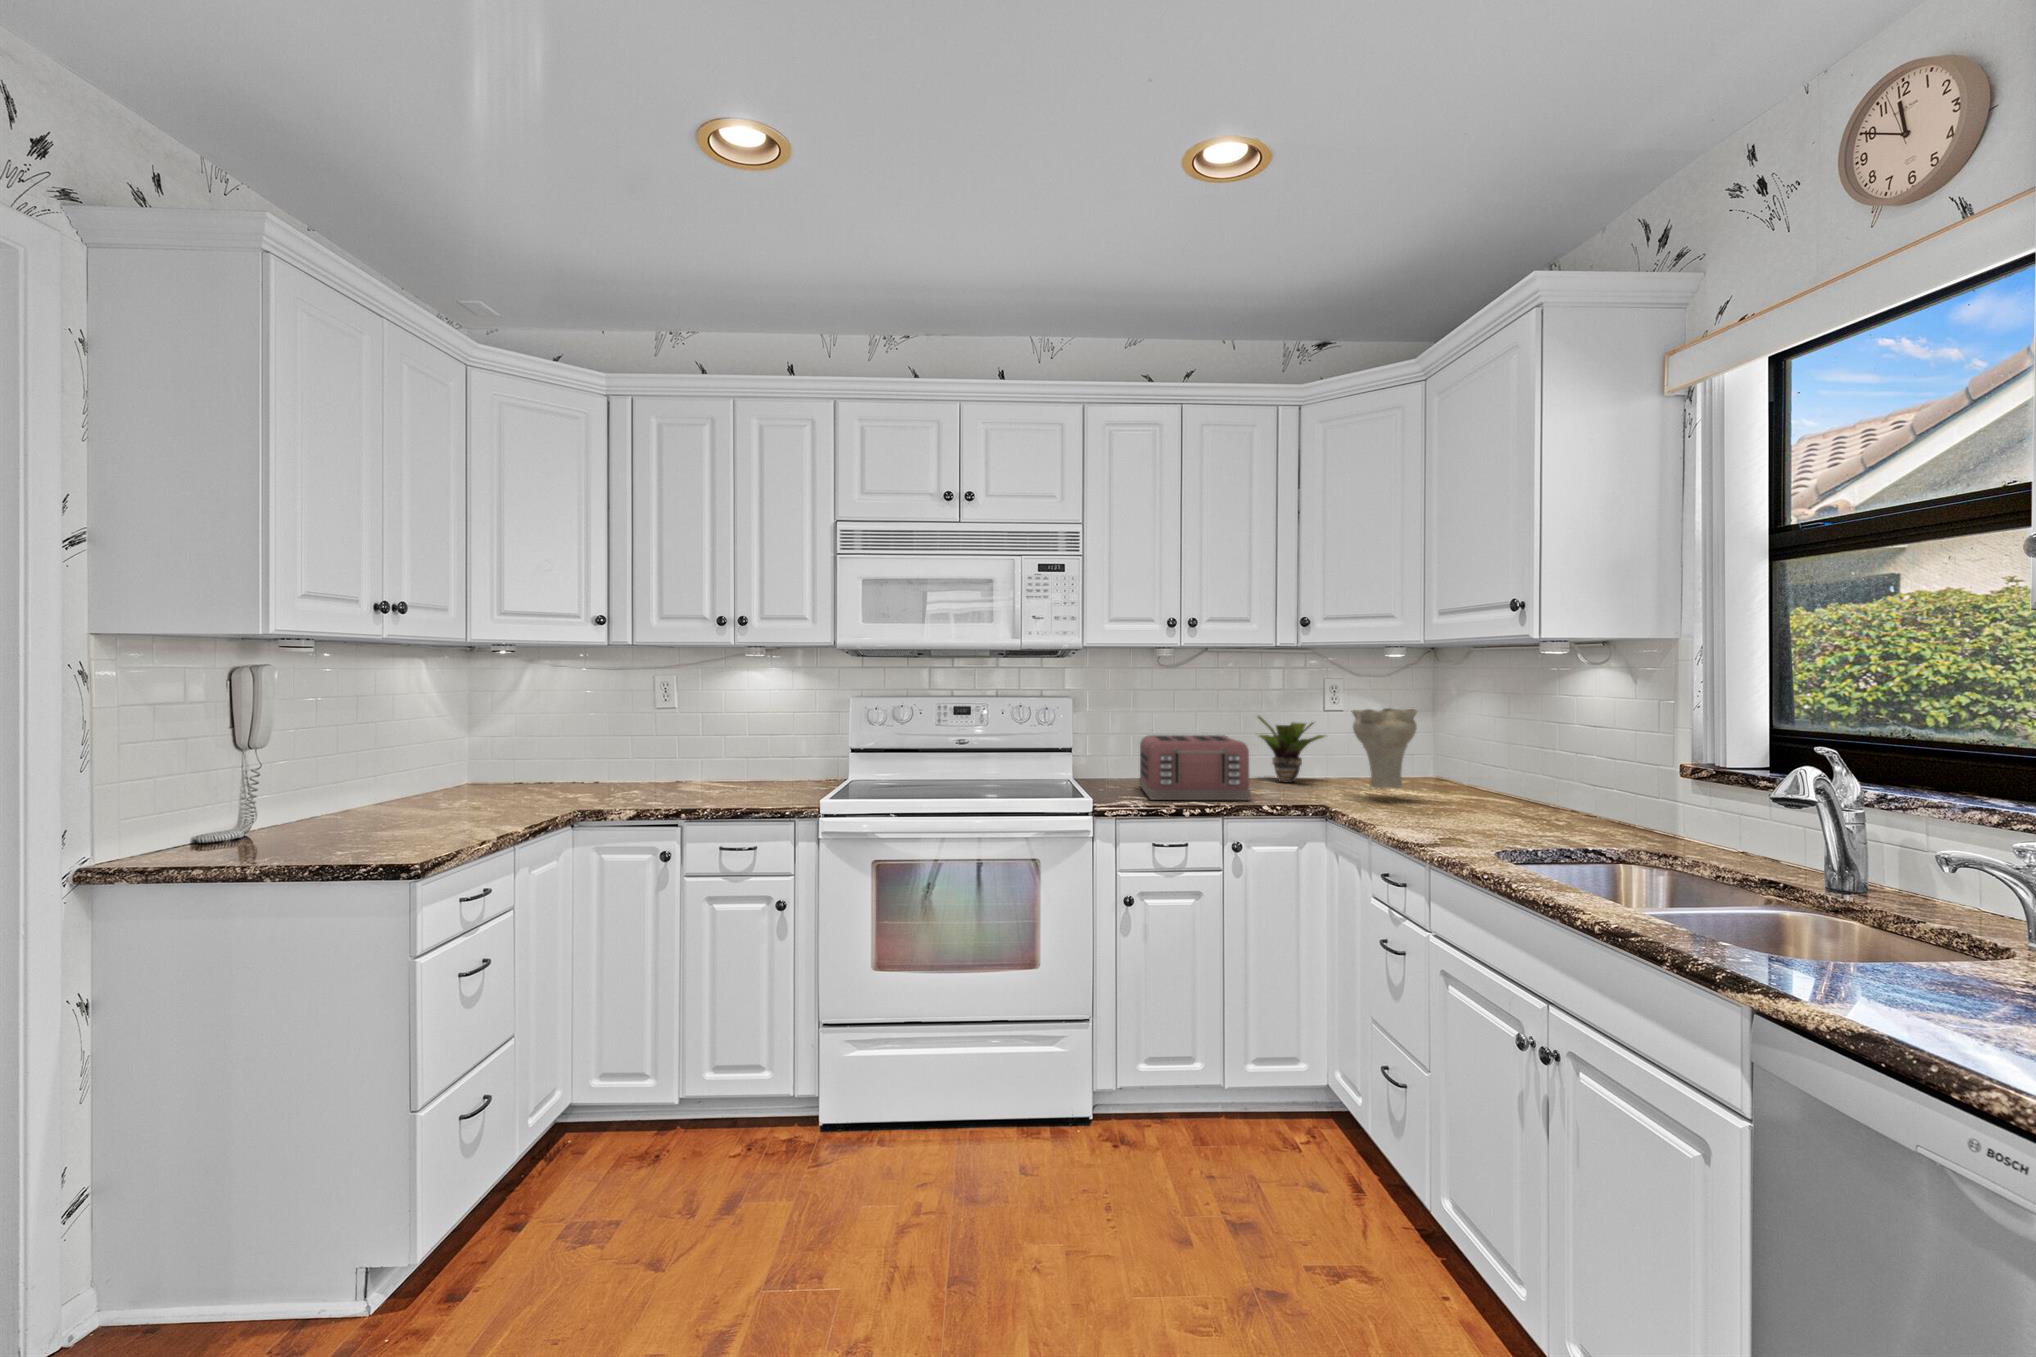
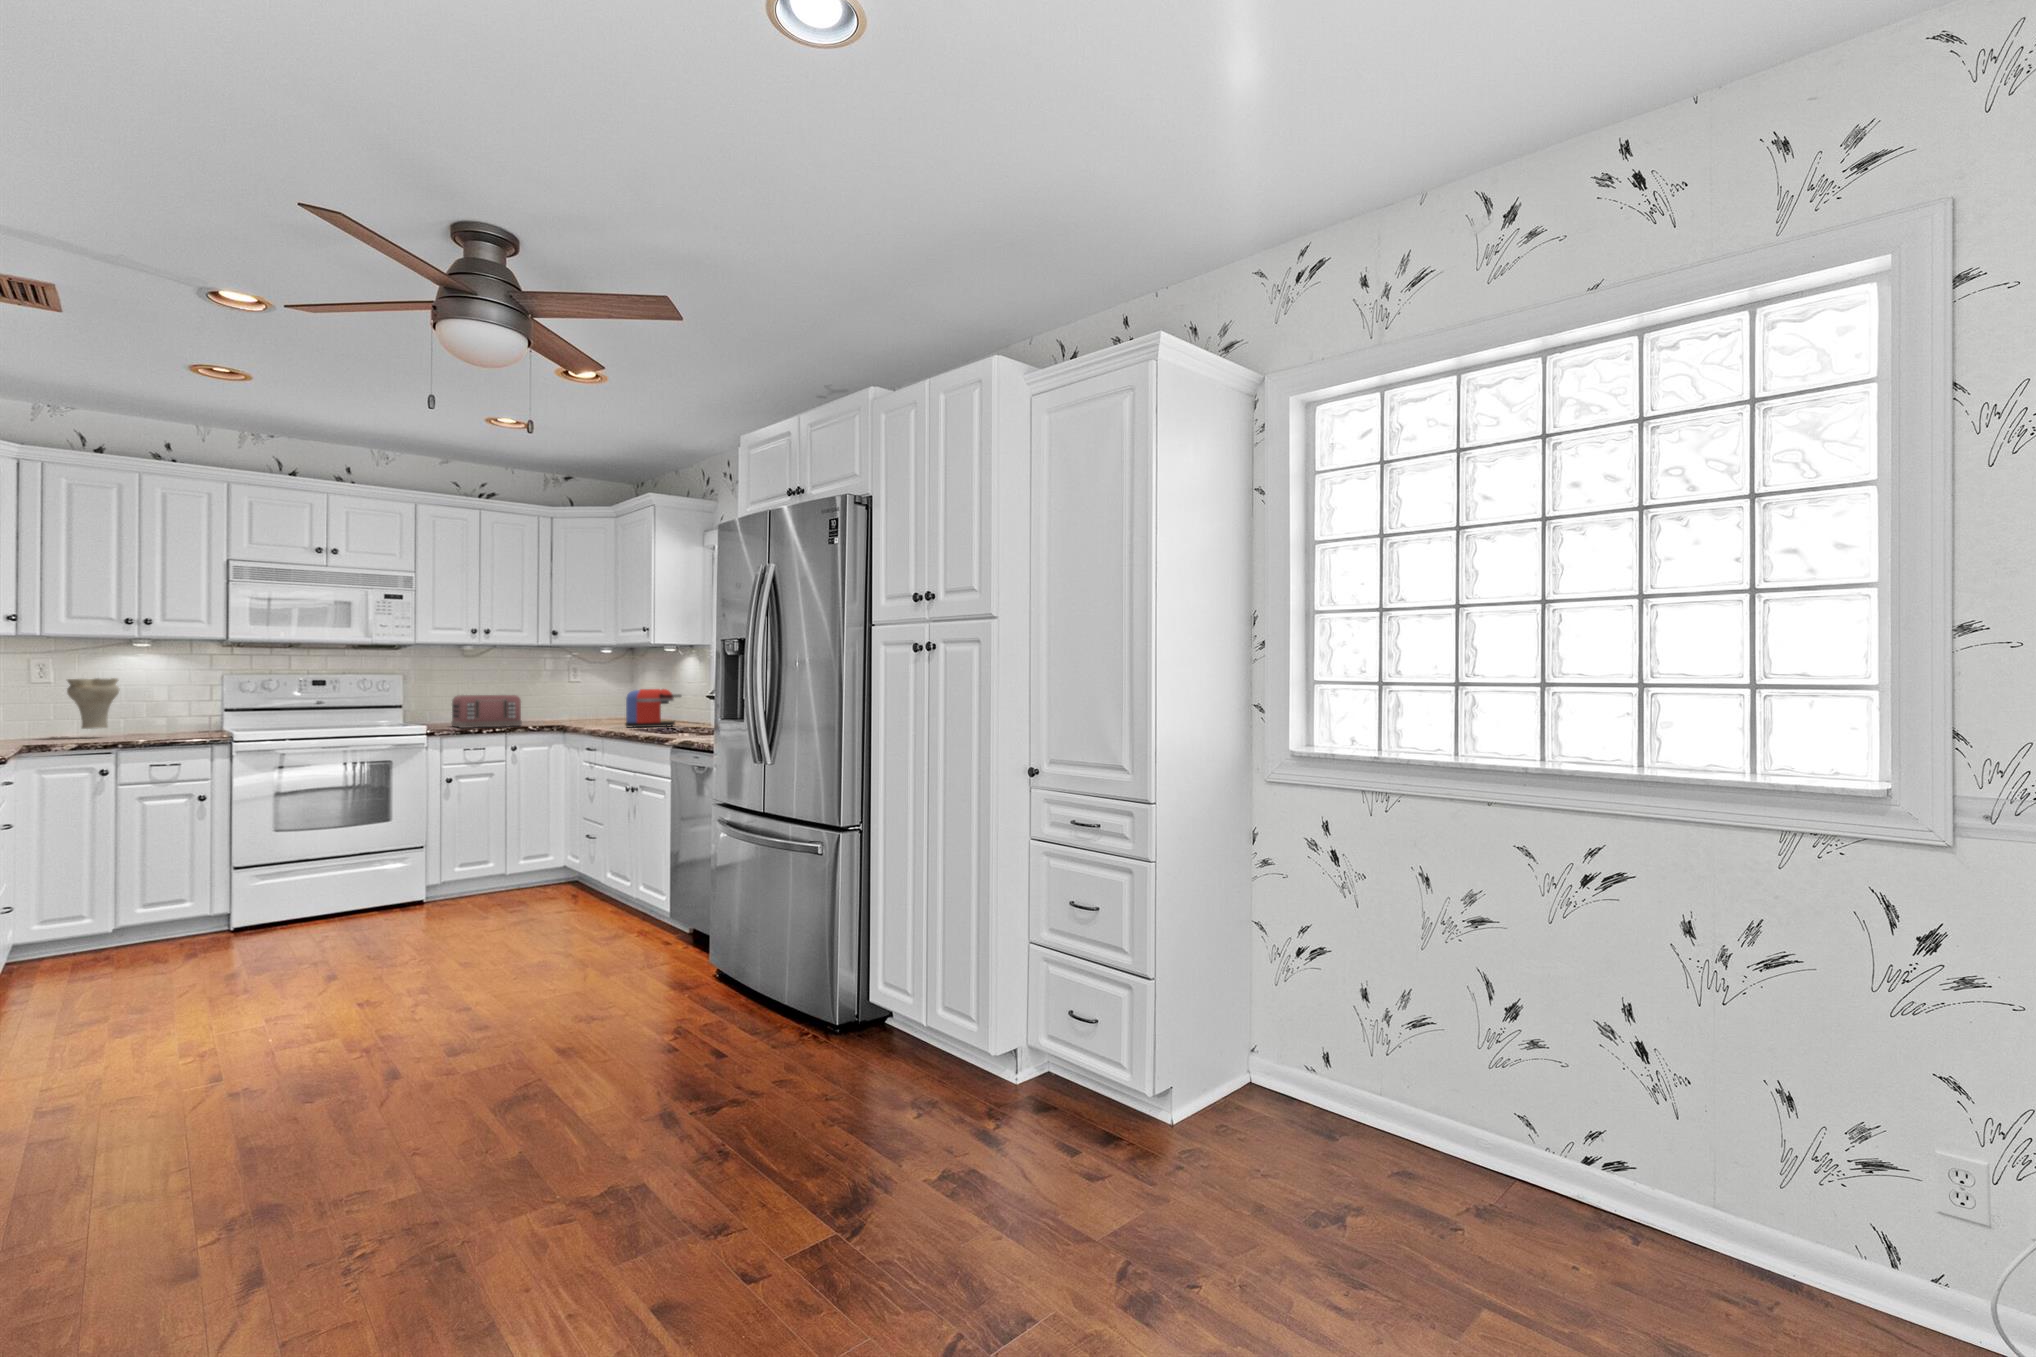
vase: present [1351,708,1417,788] -> present [67,678,119,729]
potted plant: present [1258,716,1324,783] -> none [527,685,571,722]
coffee maker: none [1463,745,1597,835] -> present [625,689,681,727]

